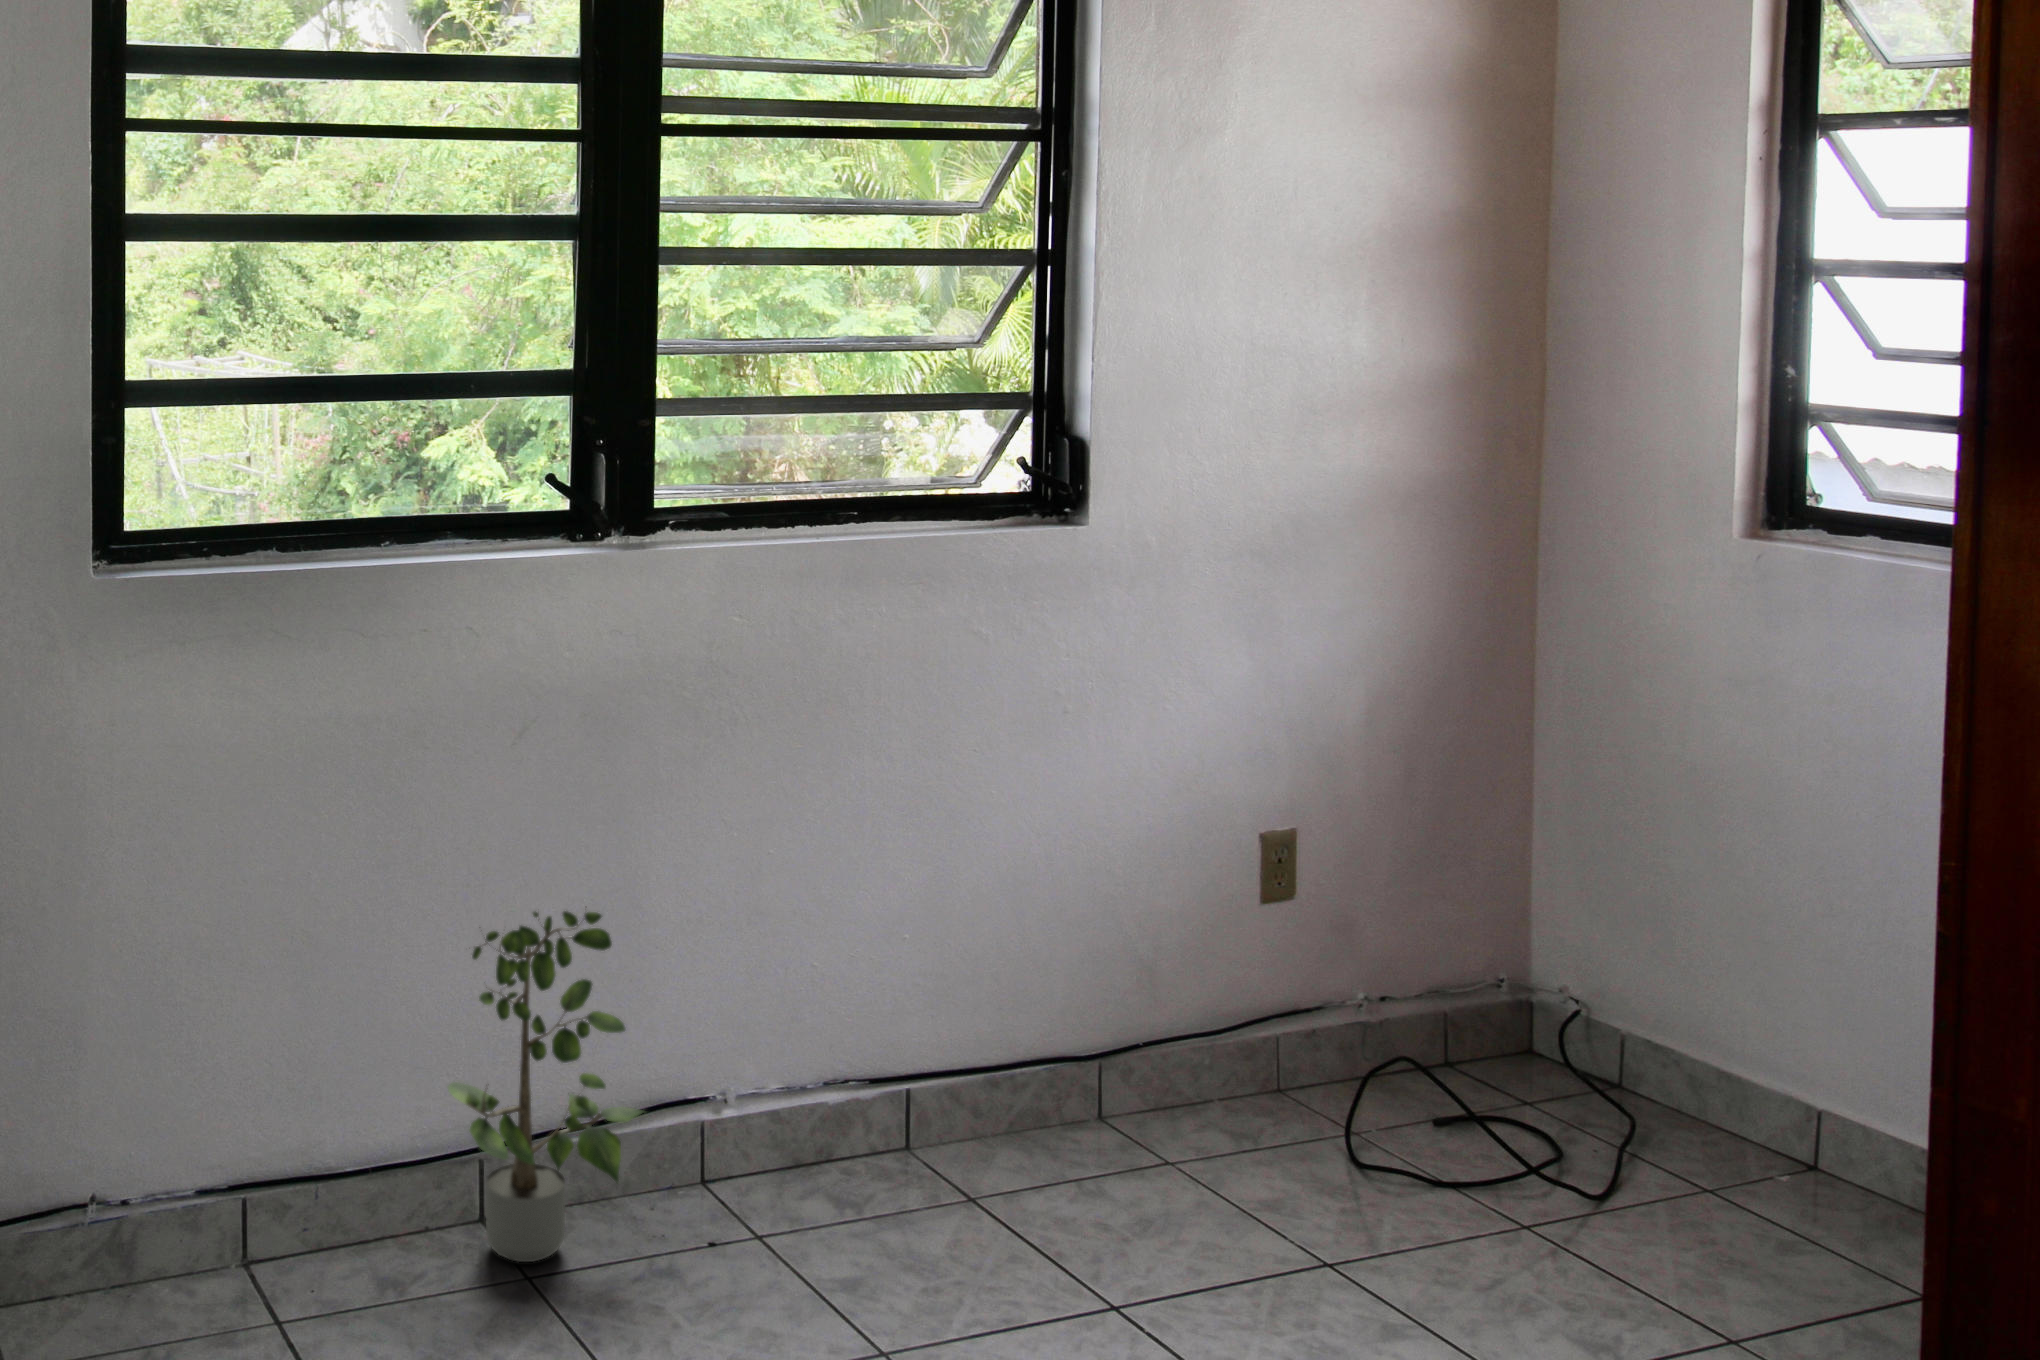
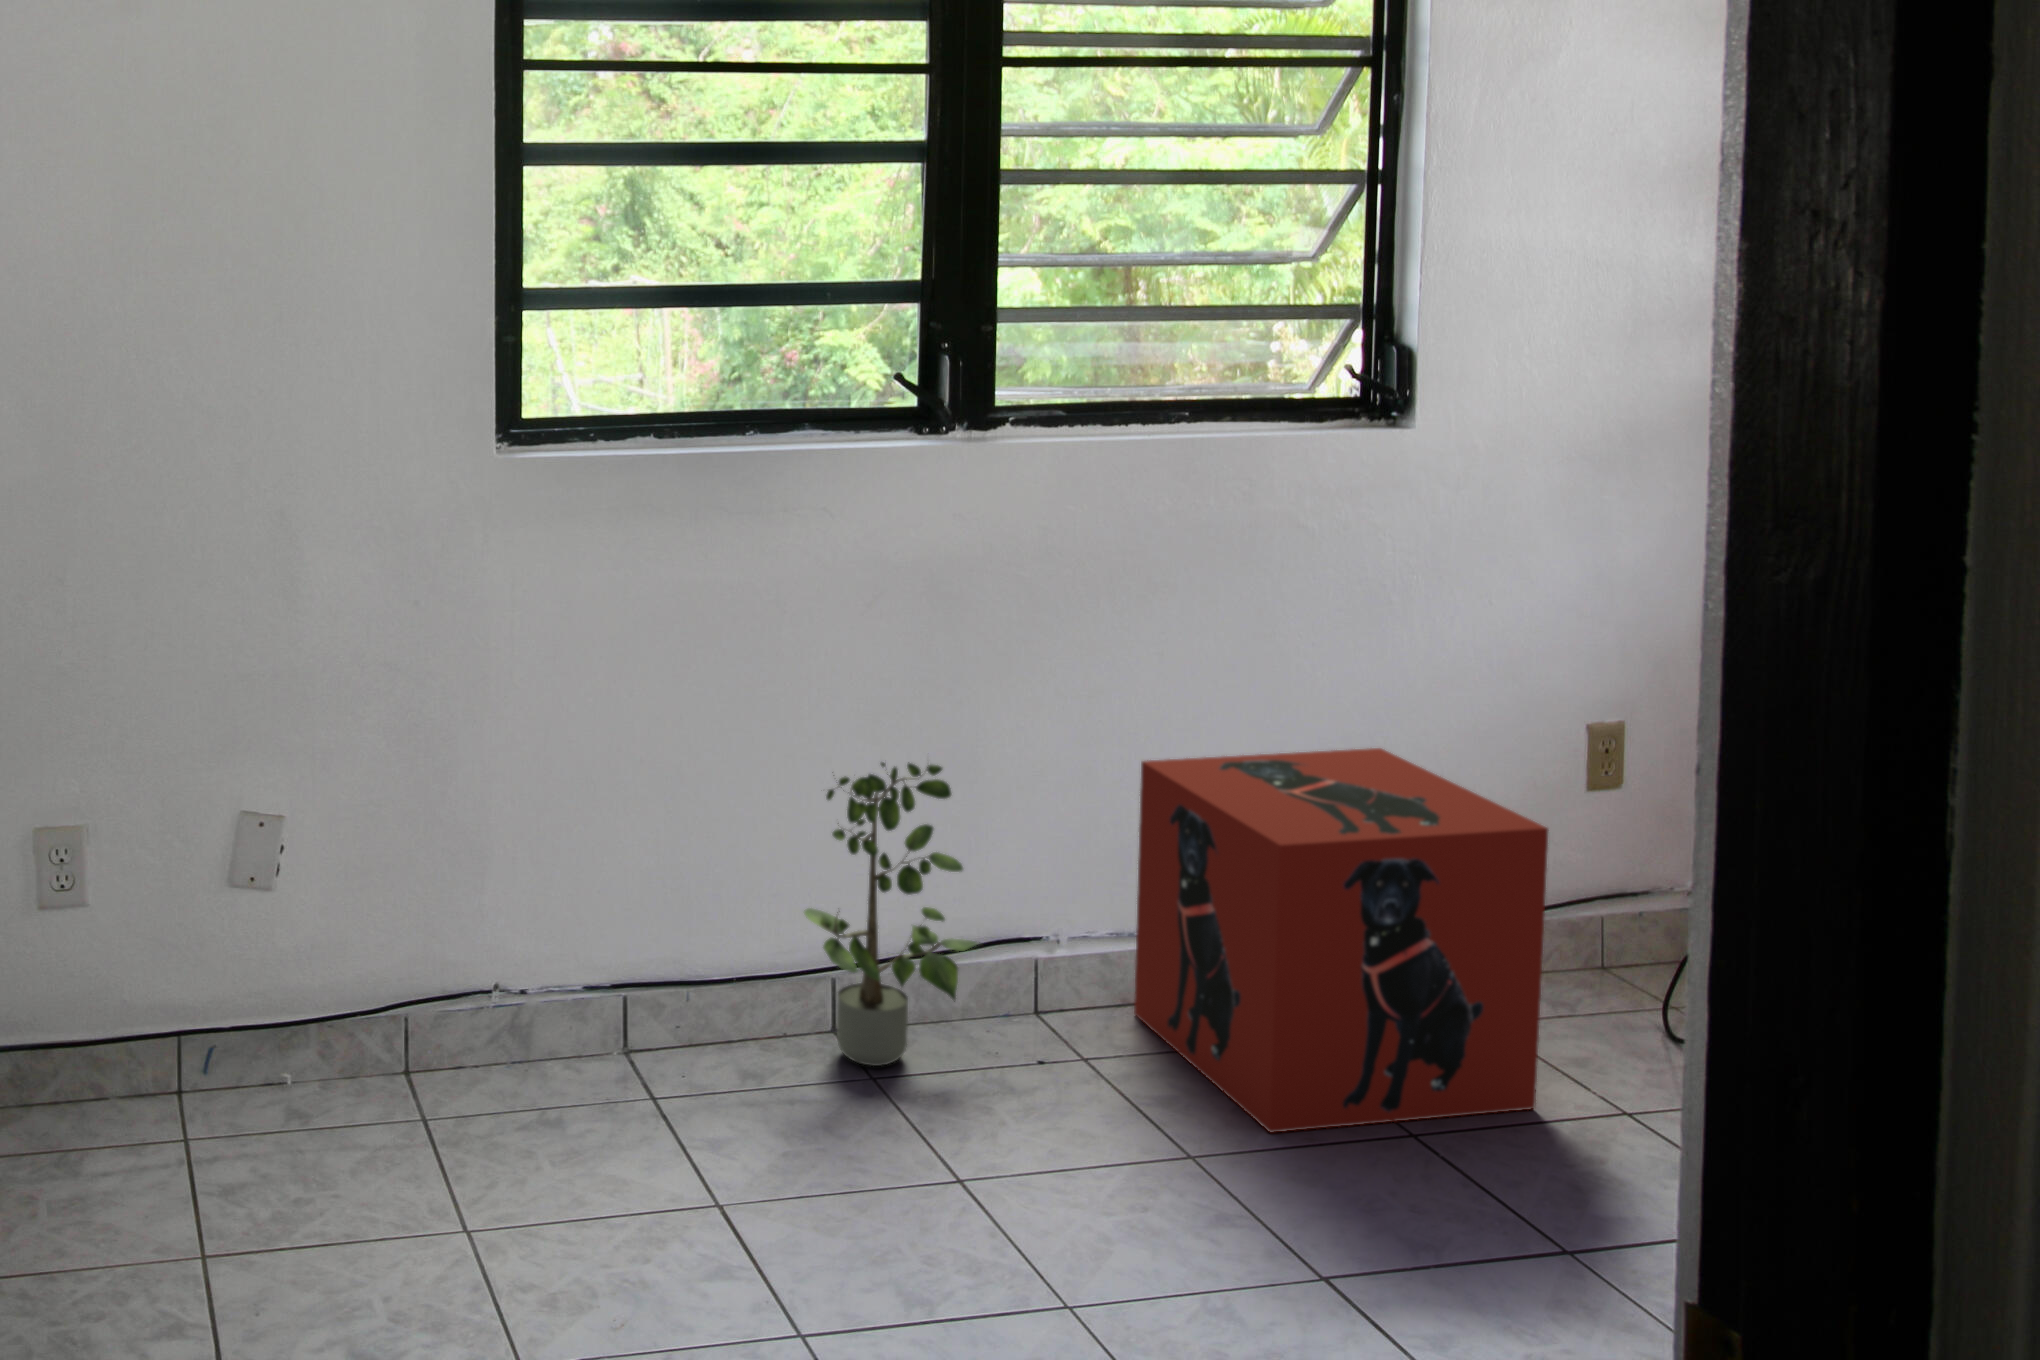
storage box: none [810,867,1242,1316] -> present [1134,748,1549,1133]

